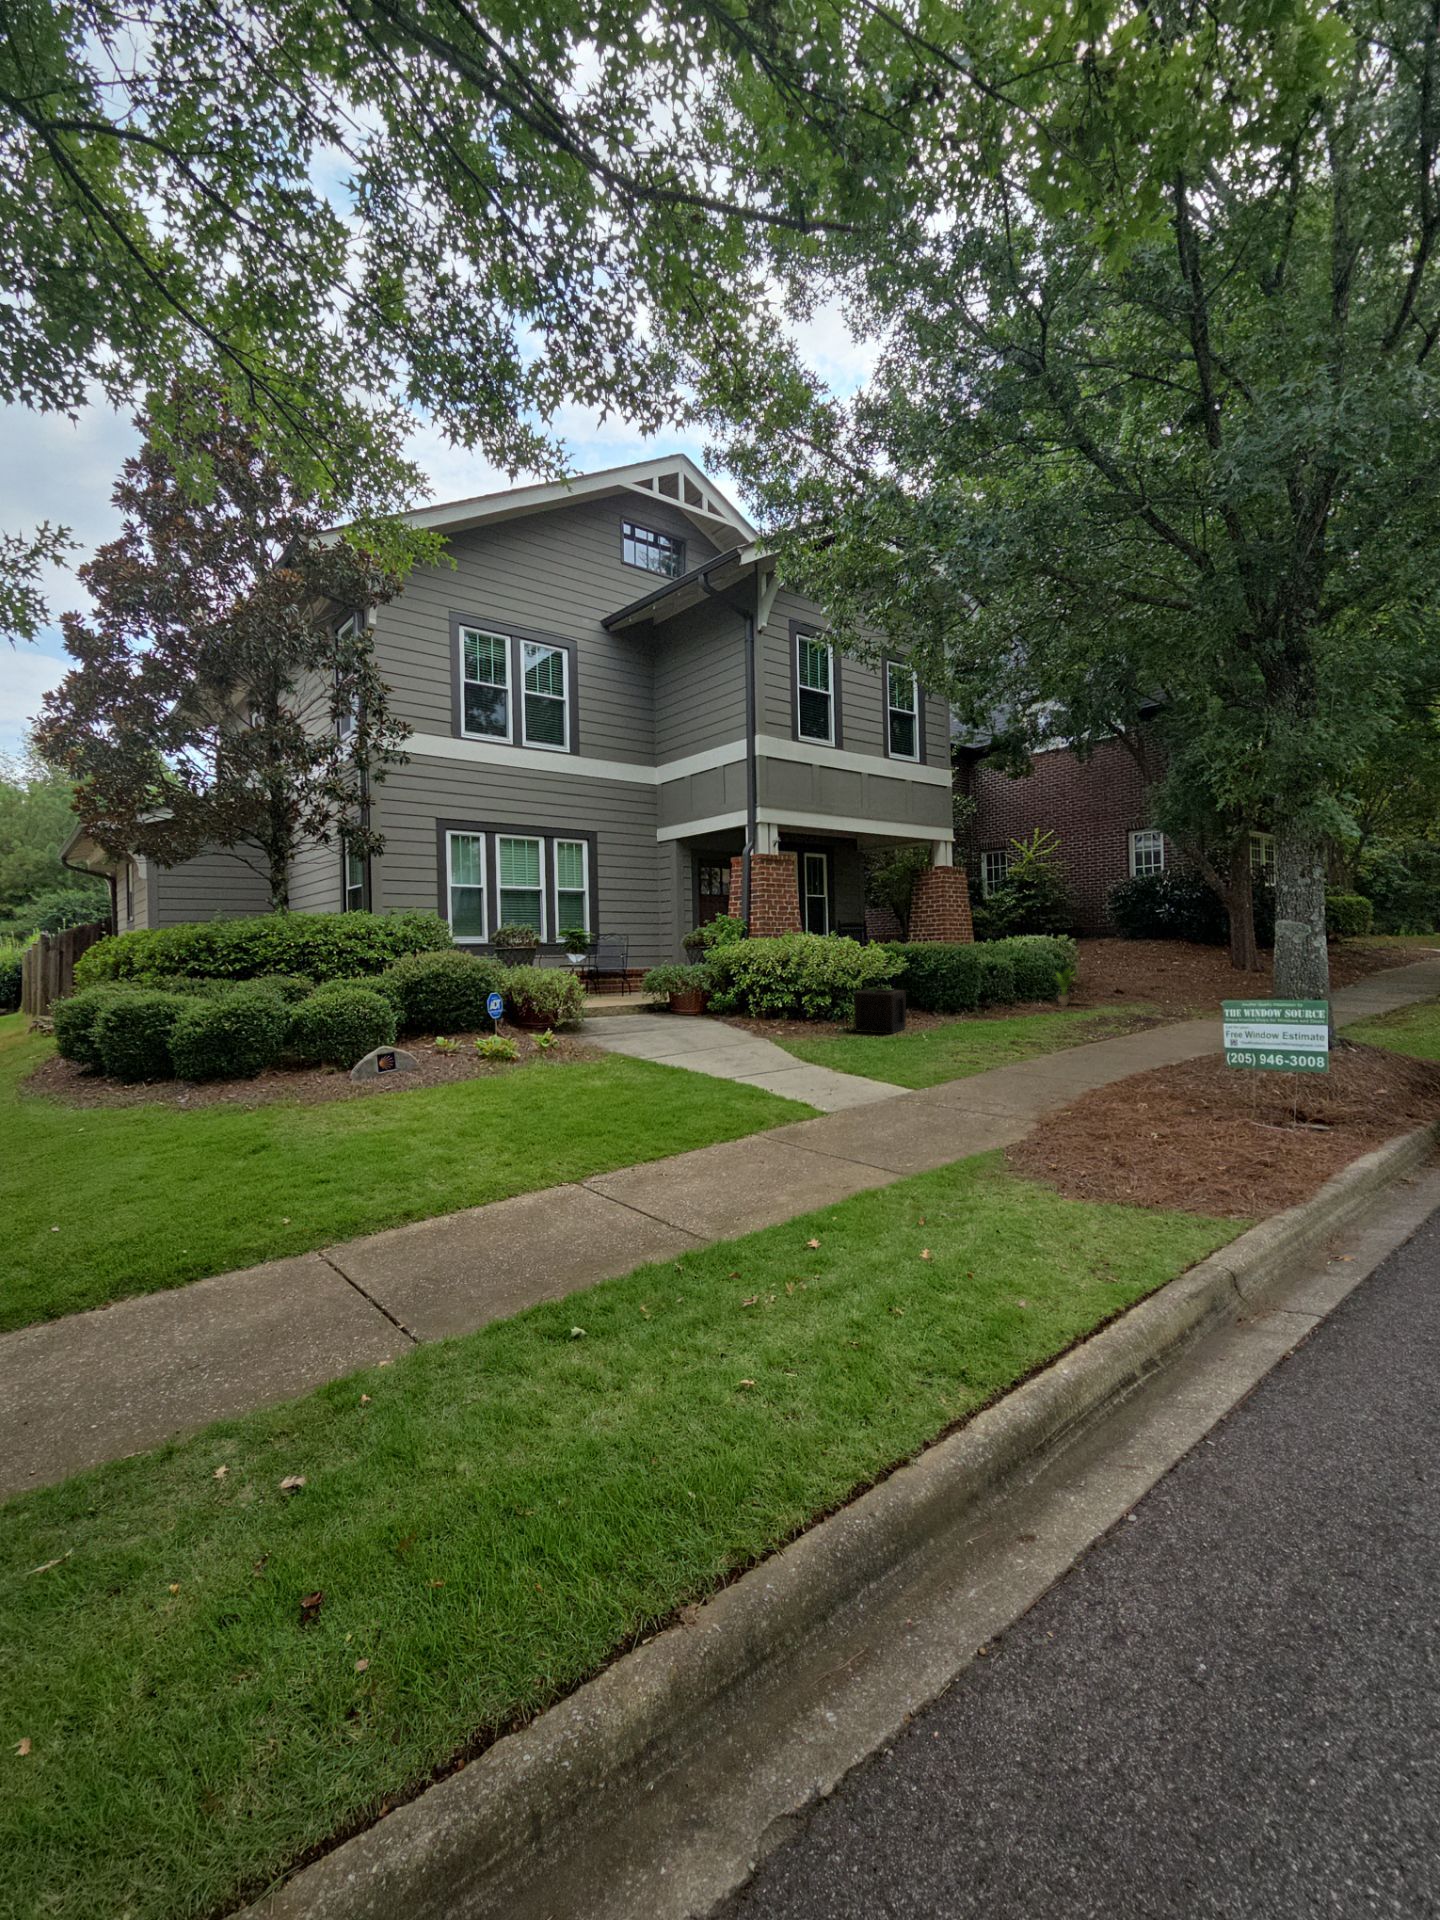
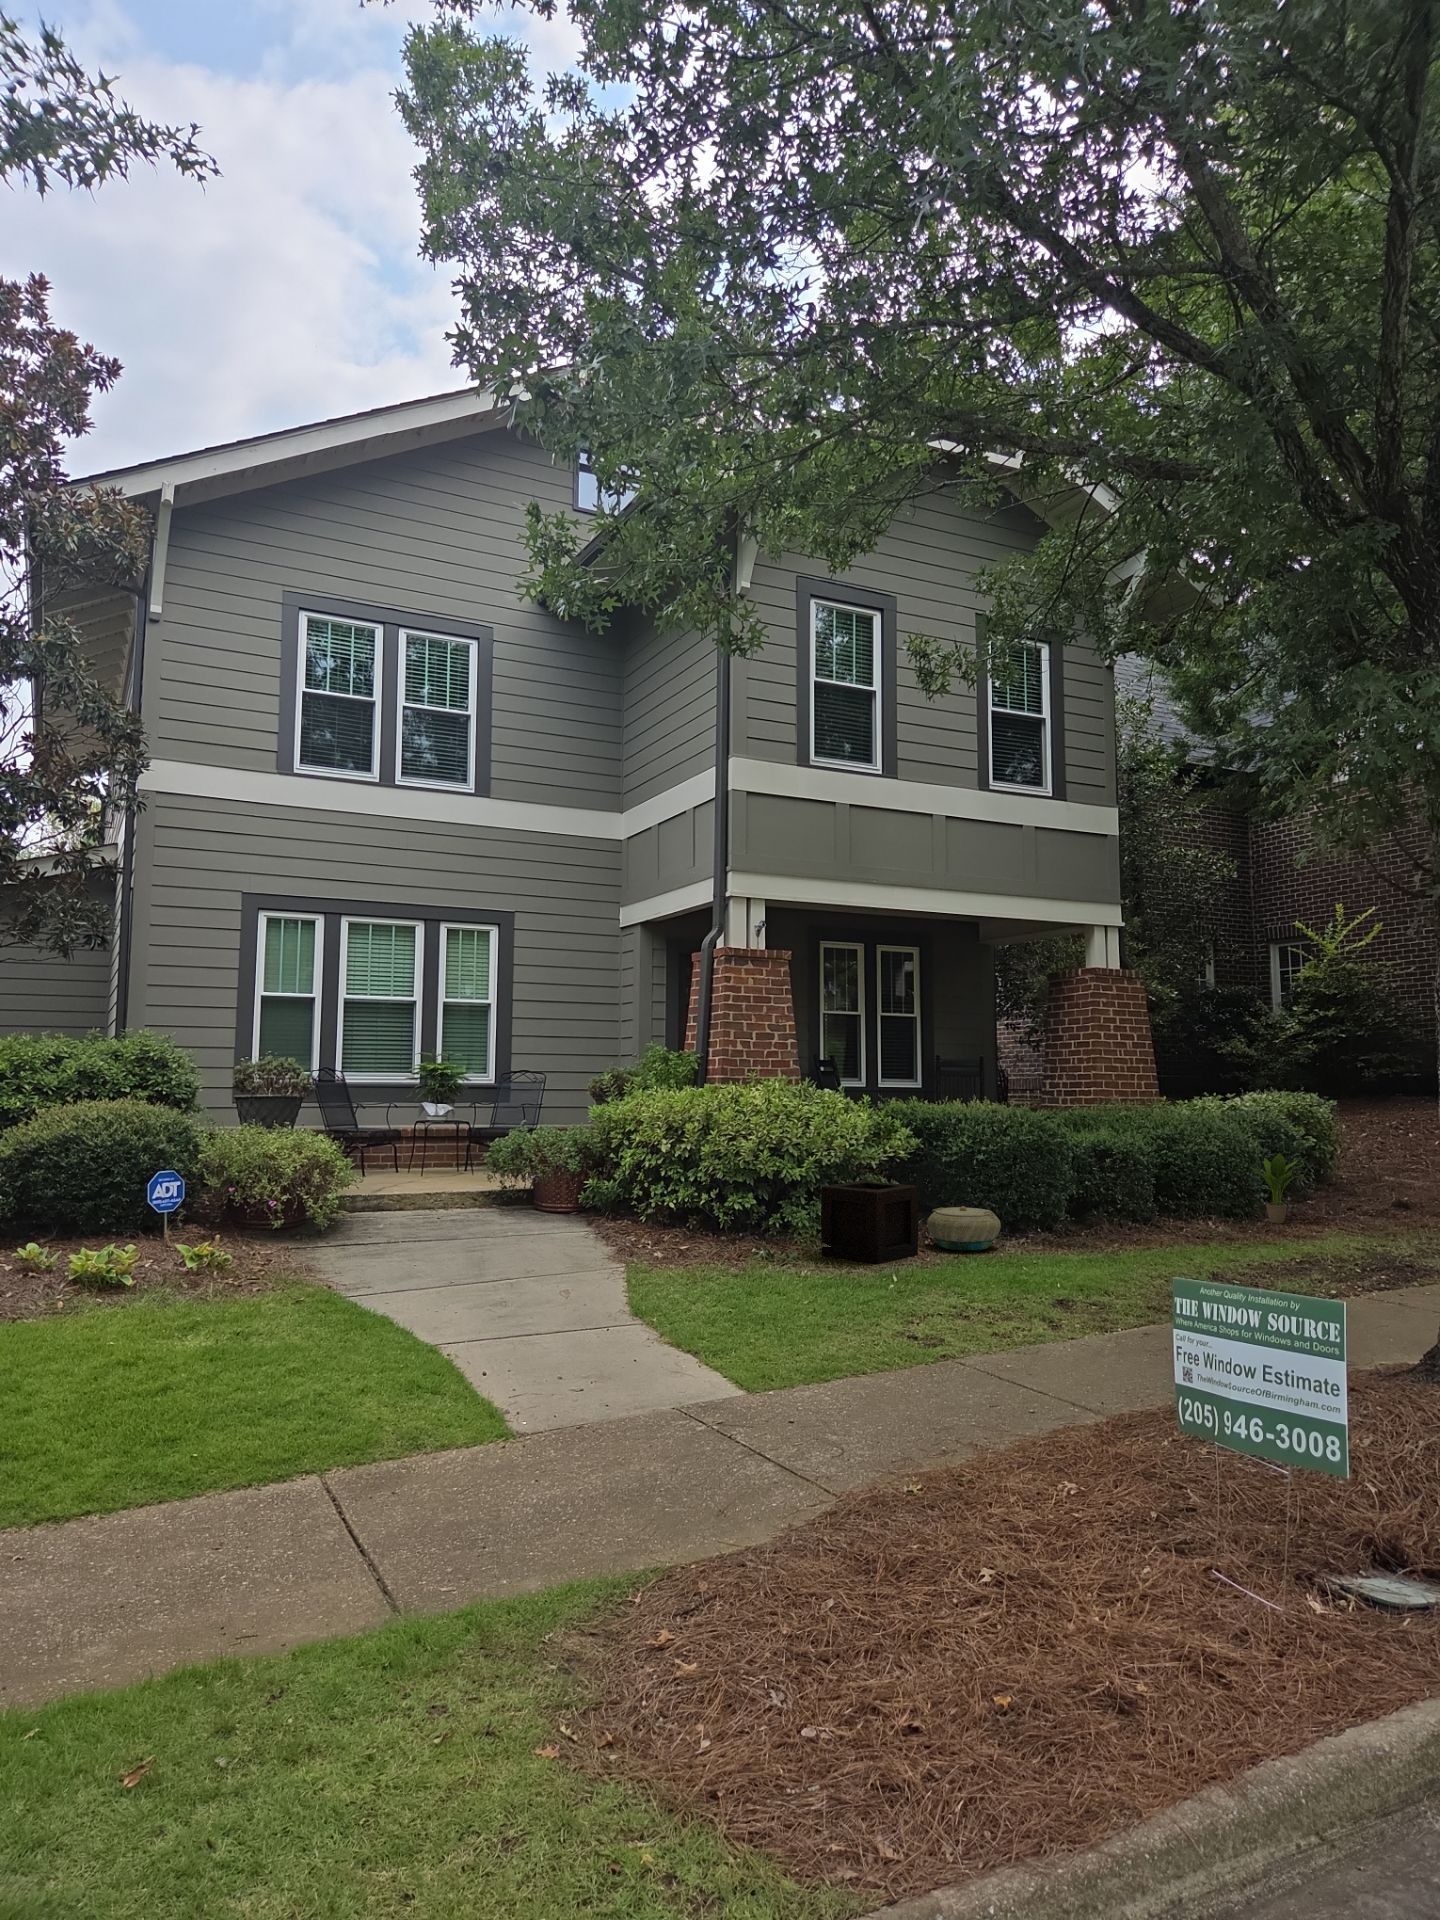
basket: none [903,1001,944,1025] -> present [927,1206,1001,1251]

